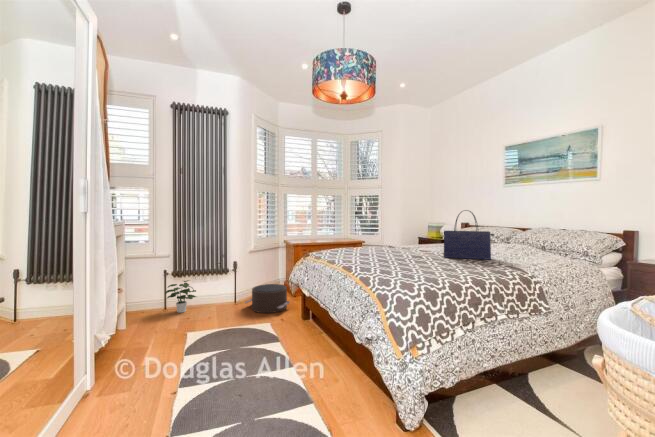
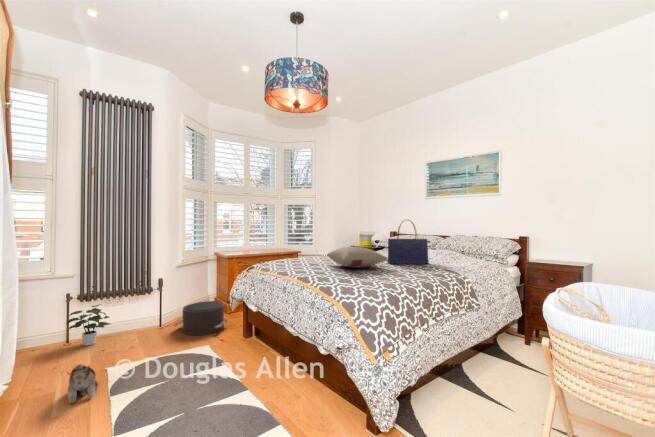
pillow: none [377,238,440,260] -> present [327,247,388,268]
plush toy: none [153,326,179,357] -> present [67,364,98,403]

